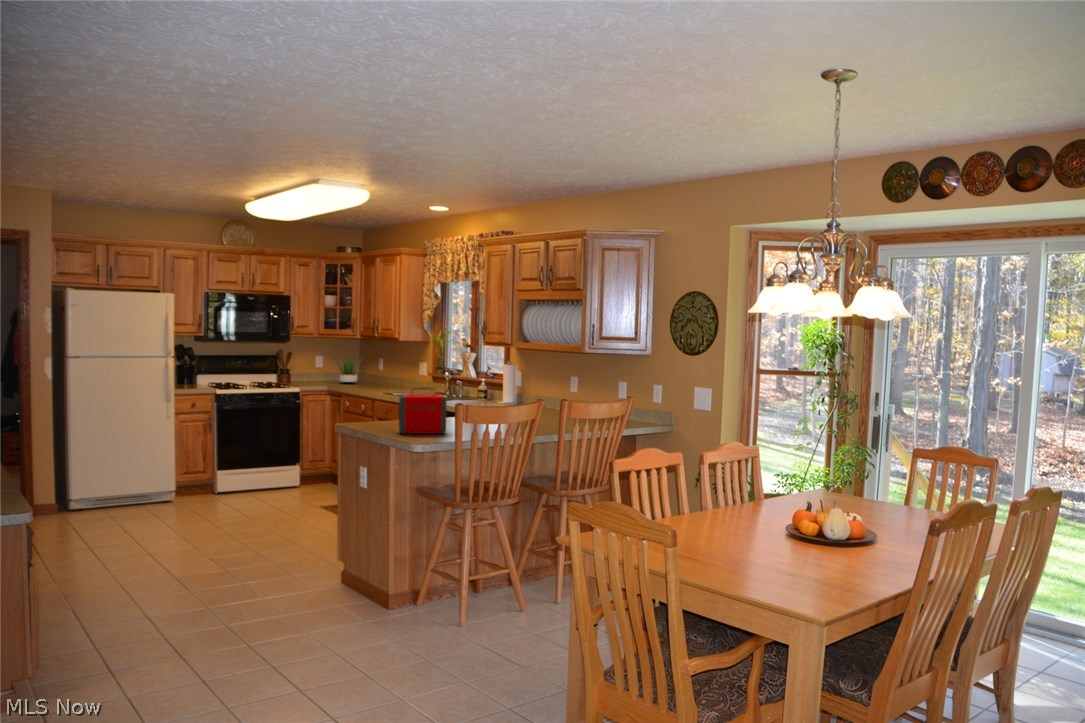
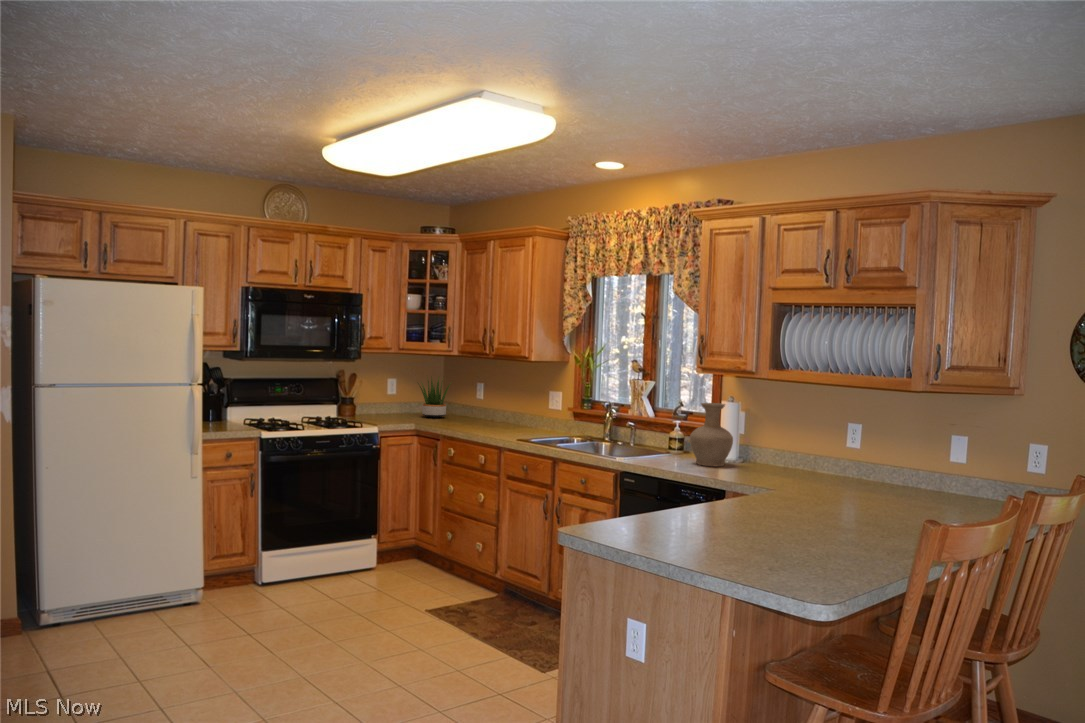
vase: none [481,365,508,405] -> present [690,403,733,466]
toaster: present [399,387,447,434] -> none [717,476,827,575]

